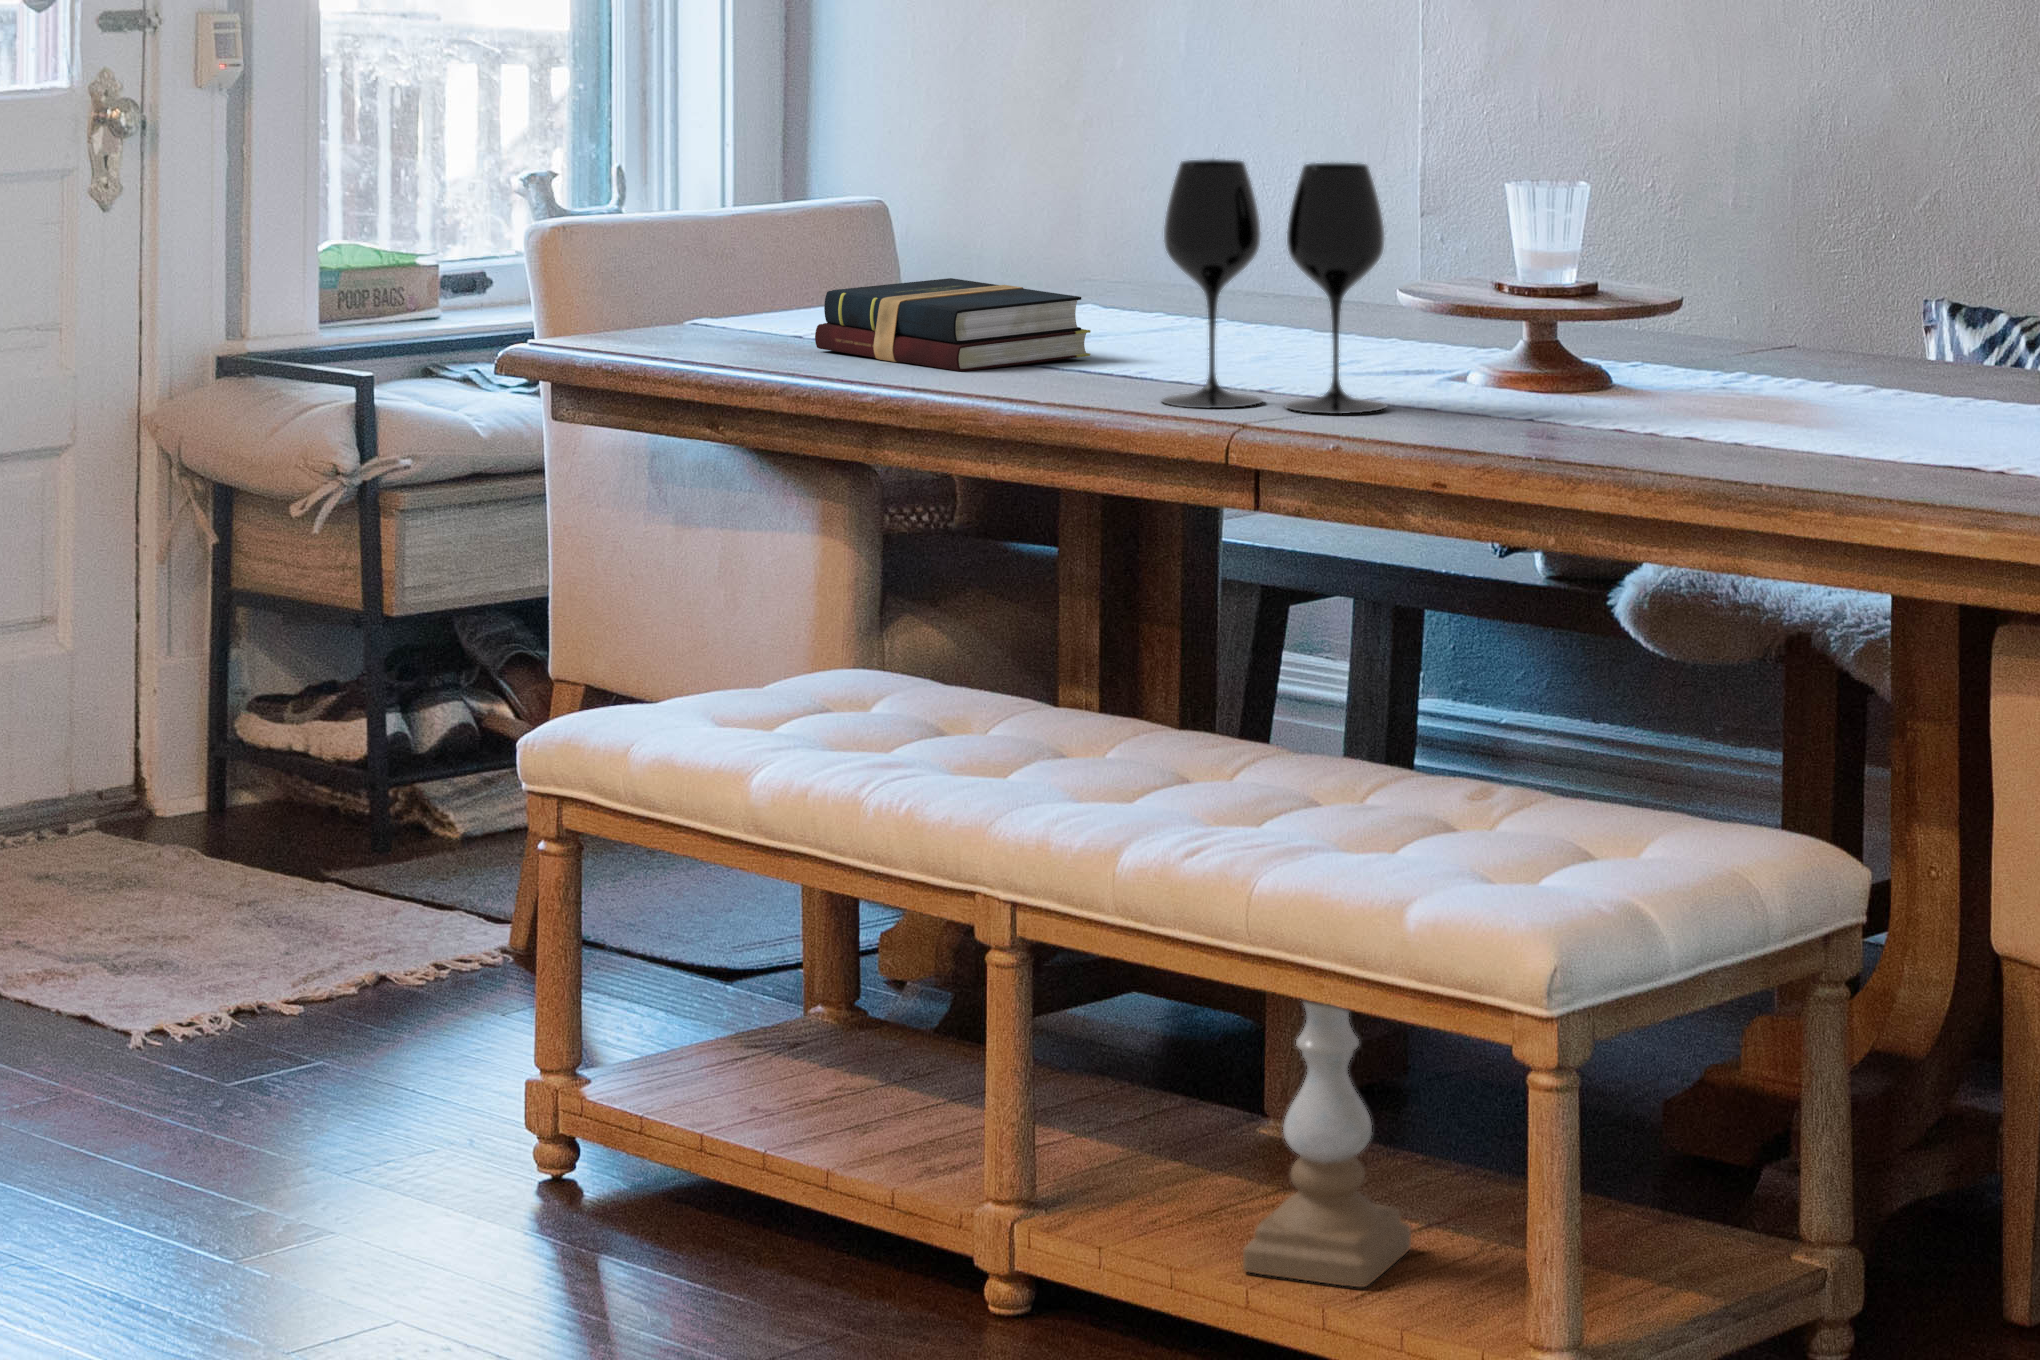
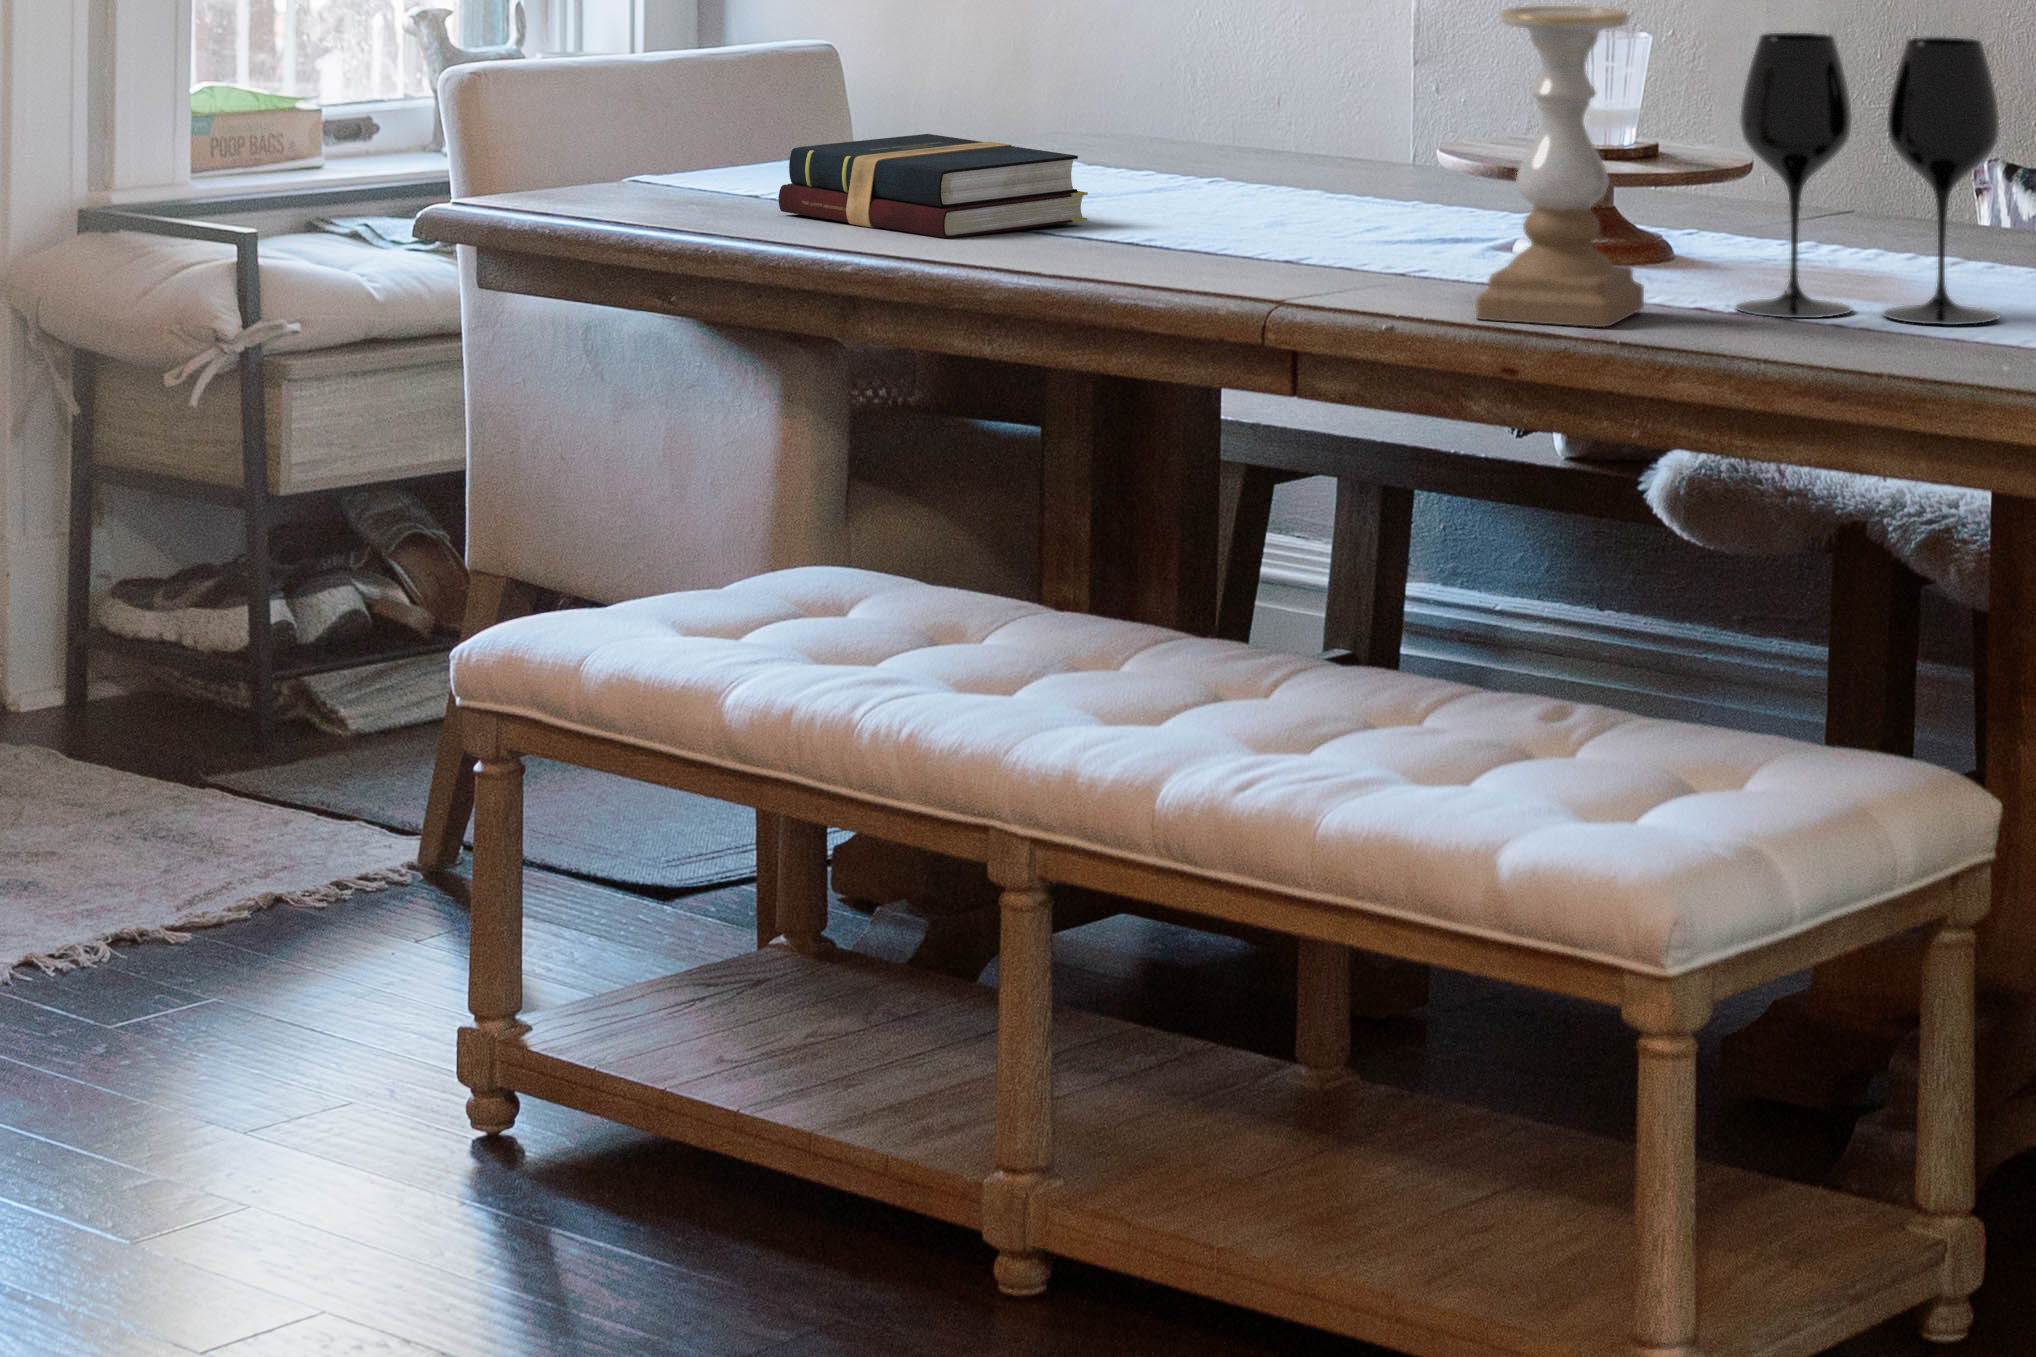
wine glass: present [1162,159,1386,414] -> present [1736,33,2000,325]
candle holder: present [1243,1002,1411,1287] -> present [1476,6,1644,327]

